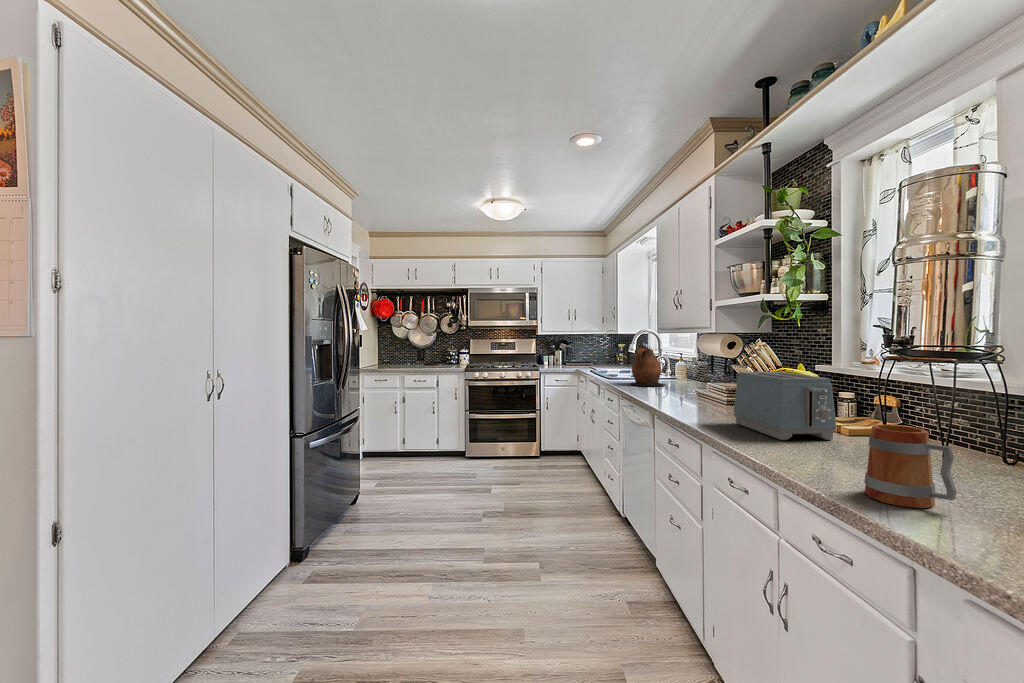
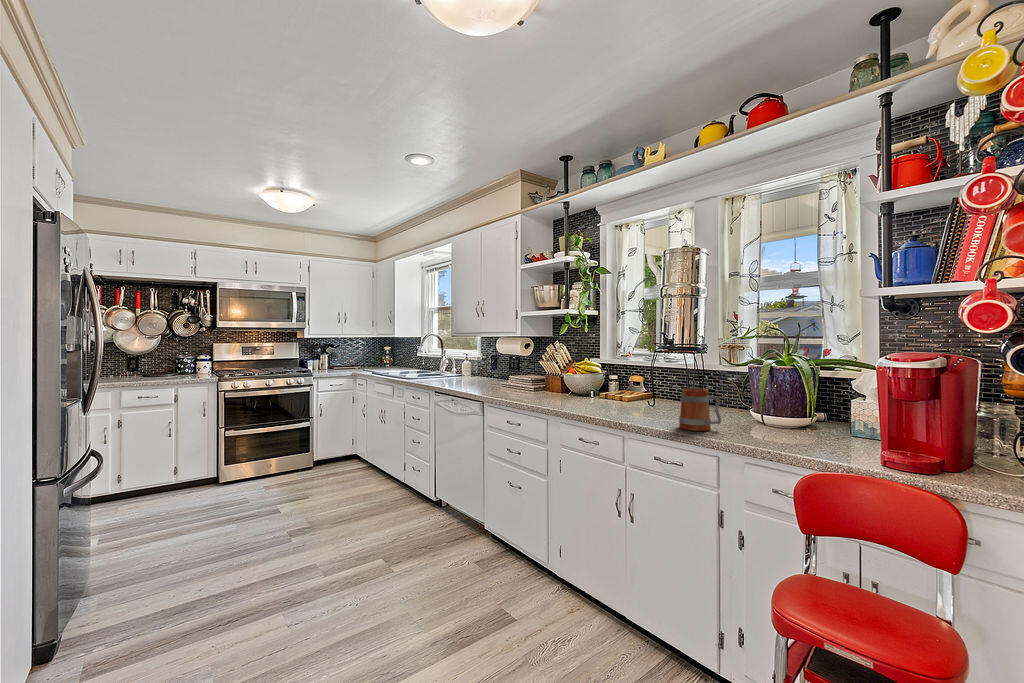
ceramic pitcher: present [631,345,666,386] -> none [431,347,465,383]
toaster: present [734,372,837,440] -> none [560,364,628,409]

